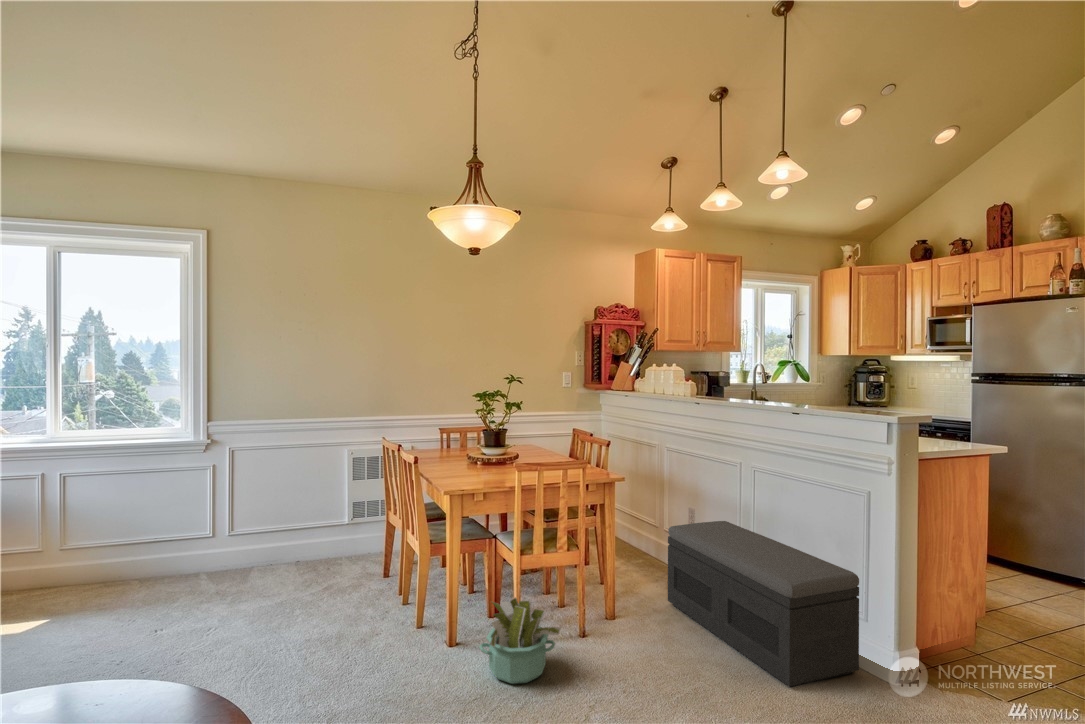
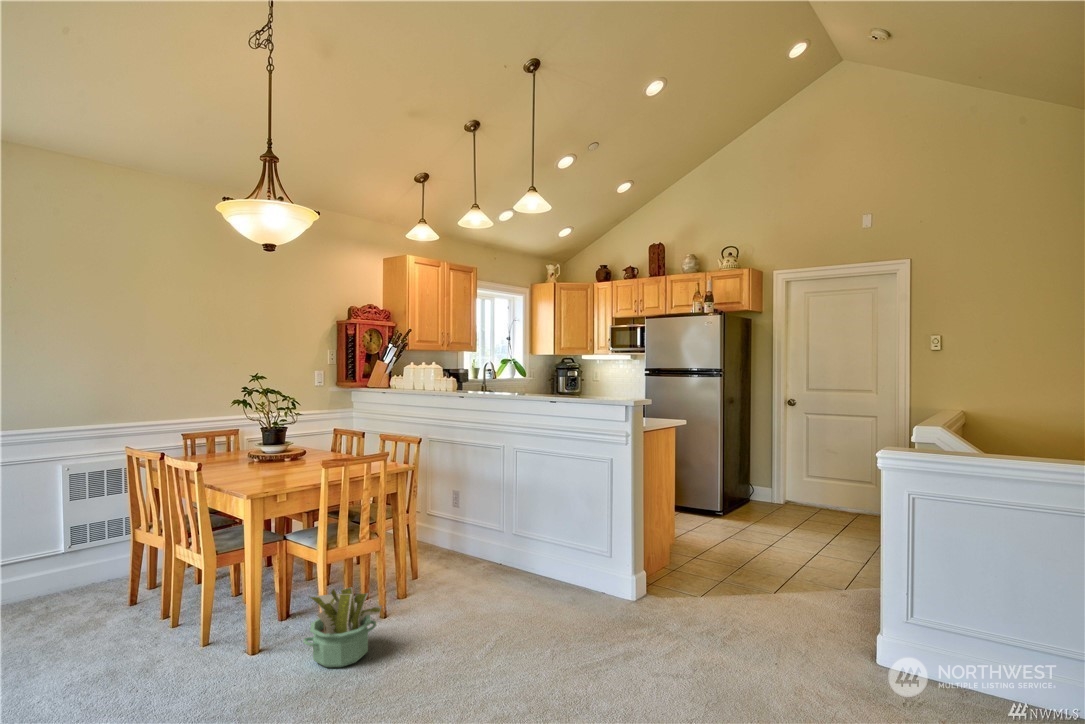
storage bench: present [668,521,859,688] -> none [448,496,603,612]

